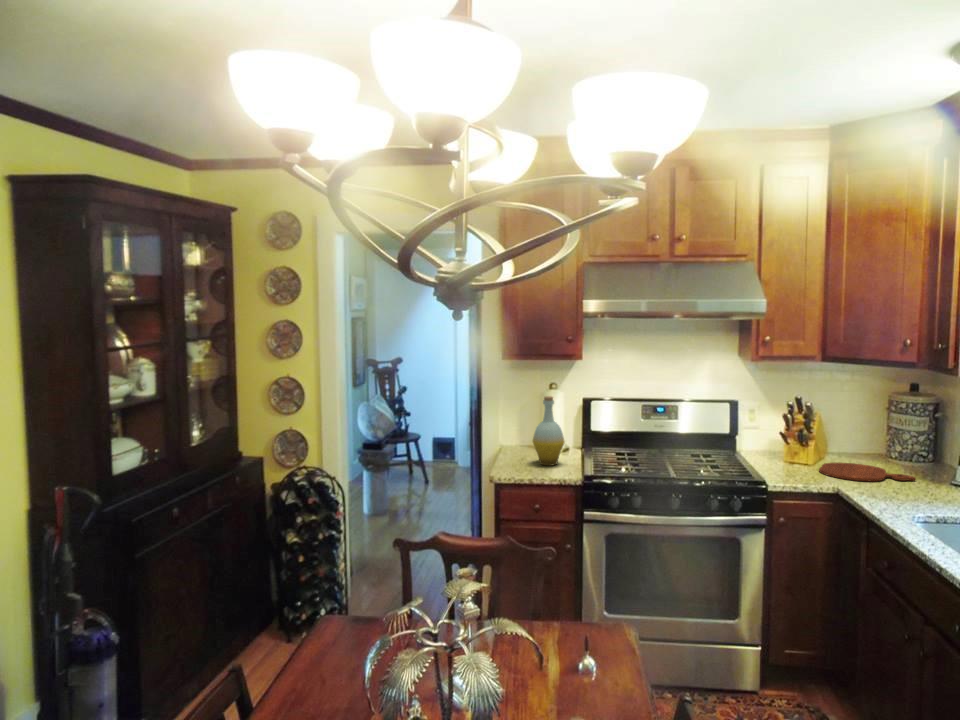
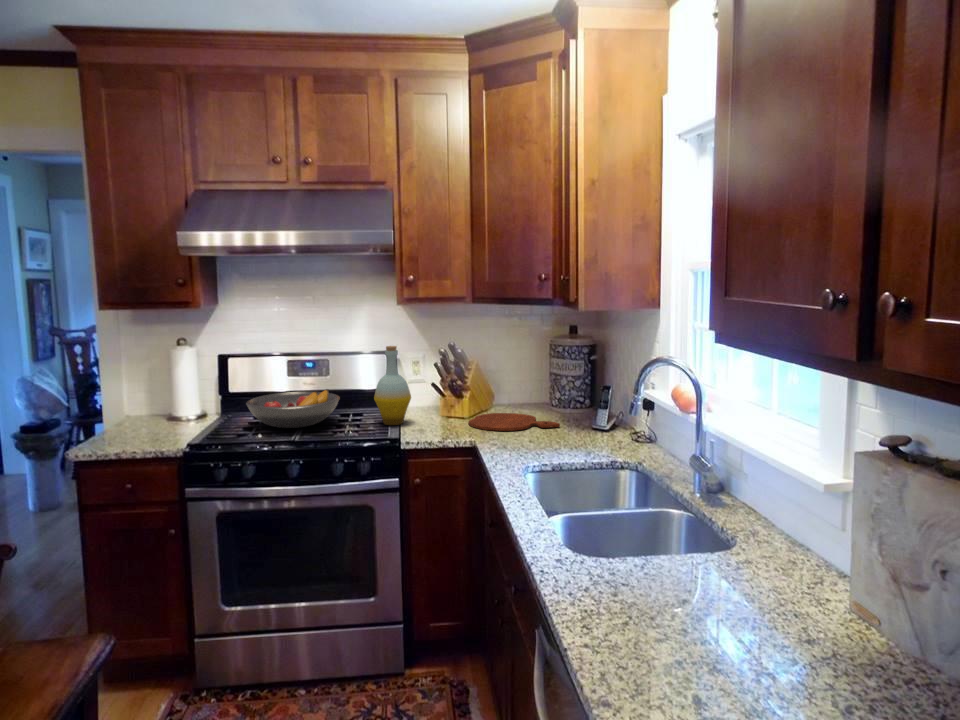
bottle: present [533,396,565,466] -> present [374,346,411,425]
fruit bowl: none [617,433,697,465] -> present [246,389,340,428]

